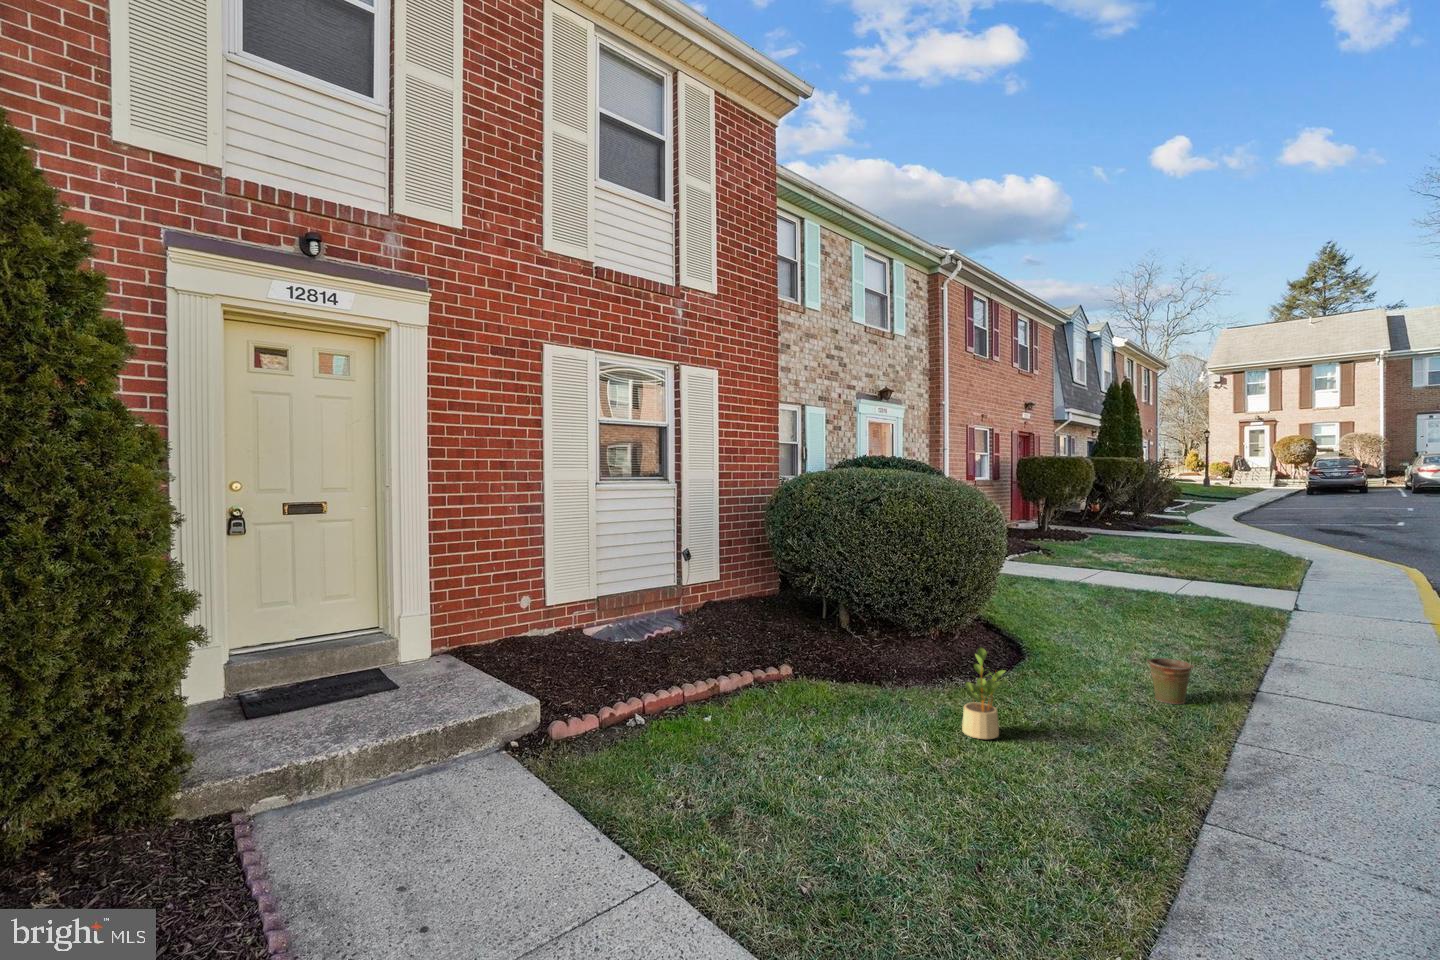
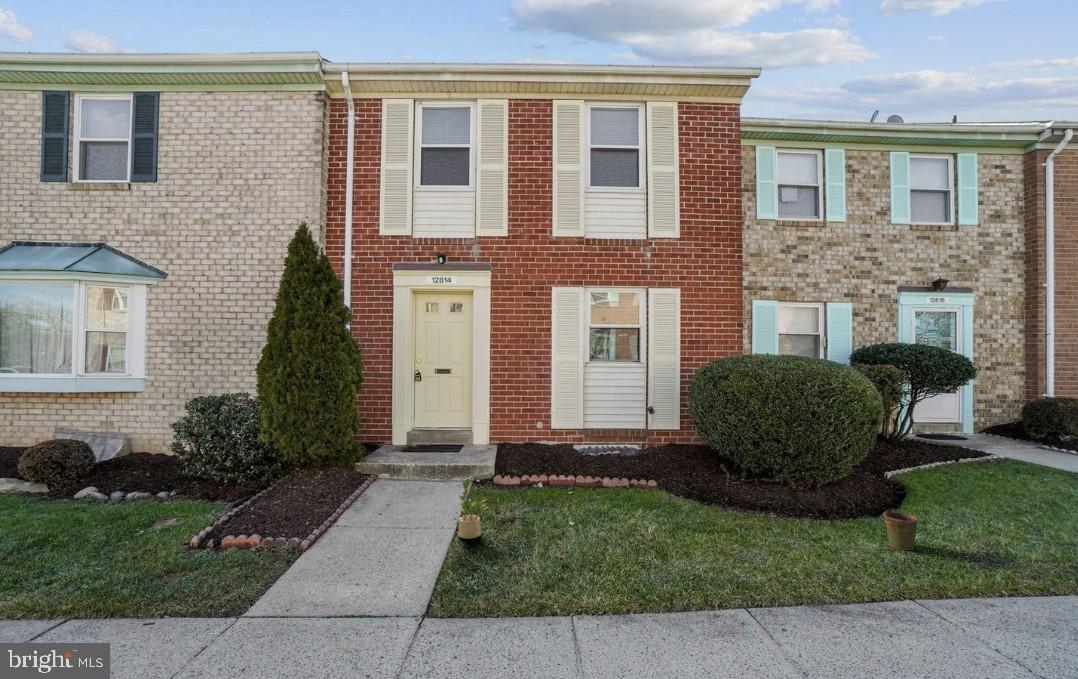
potted plant: present [962,648,1005,739] -> present [458,479,488,538]

